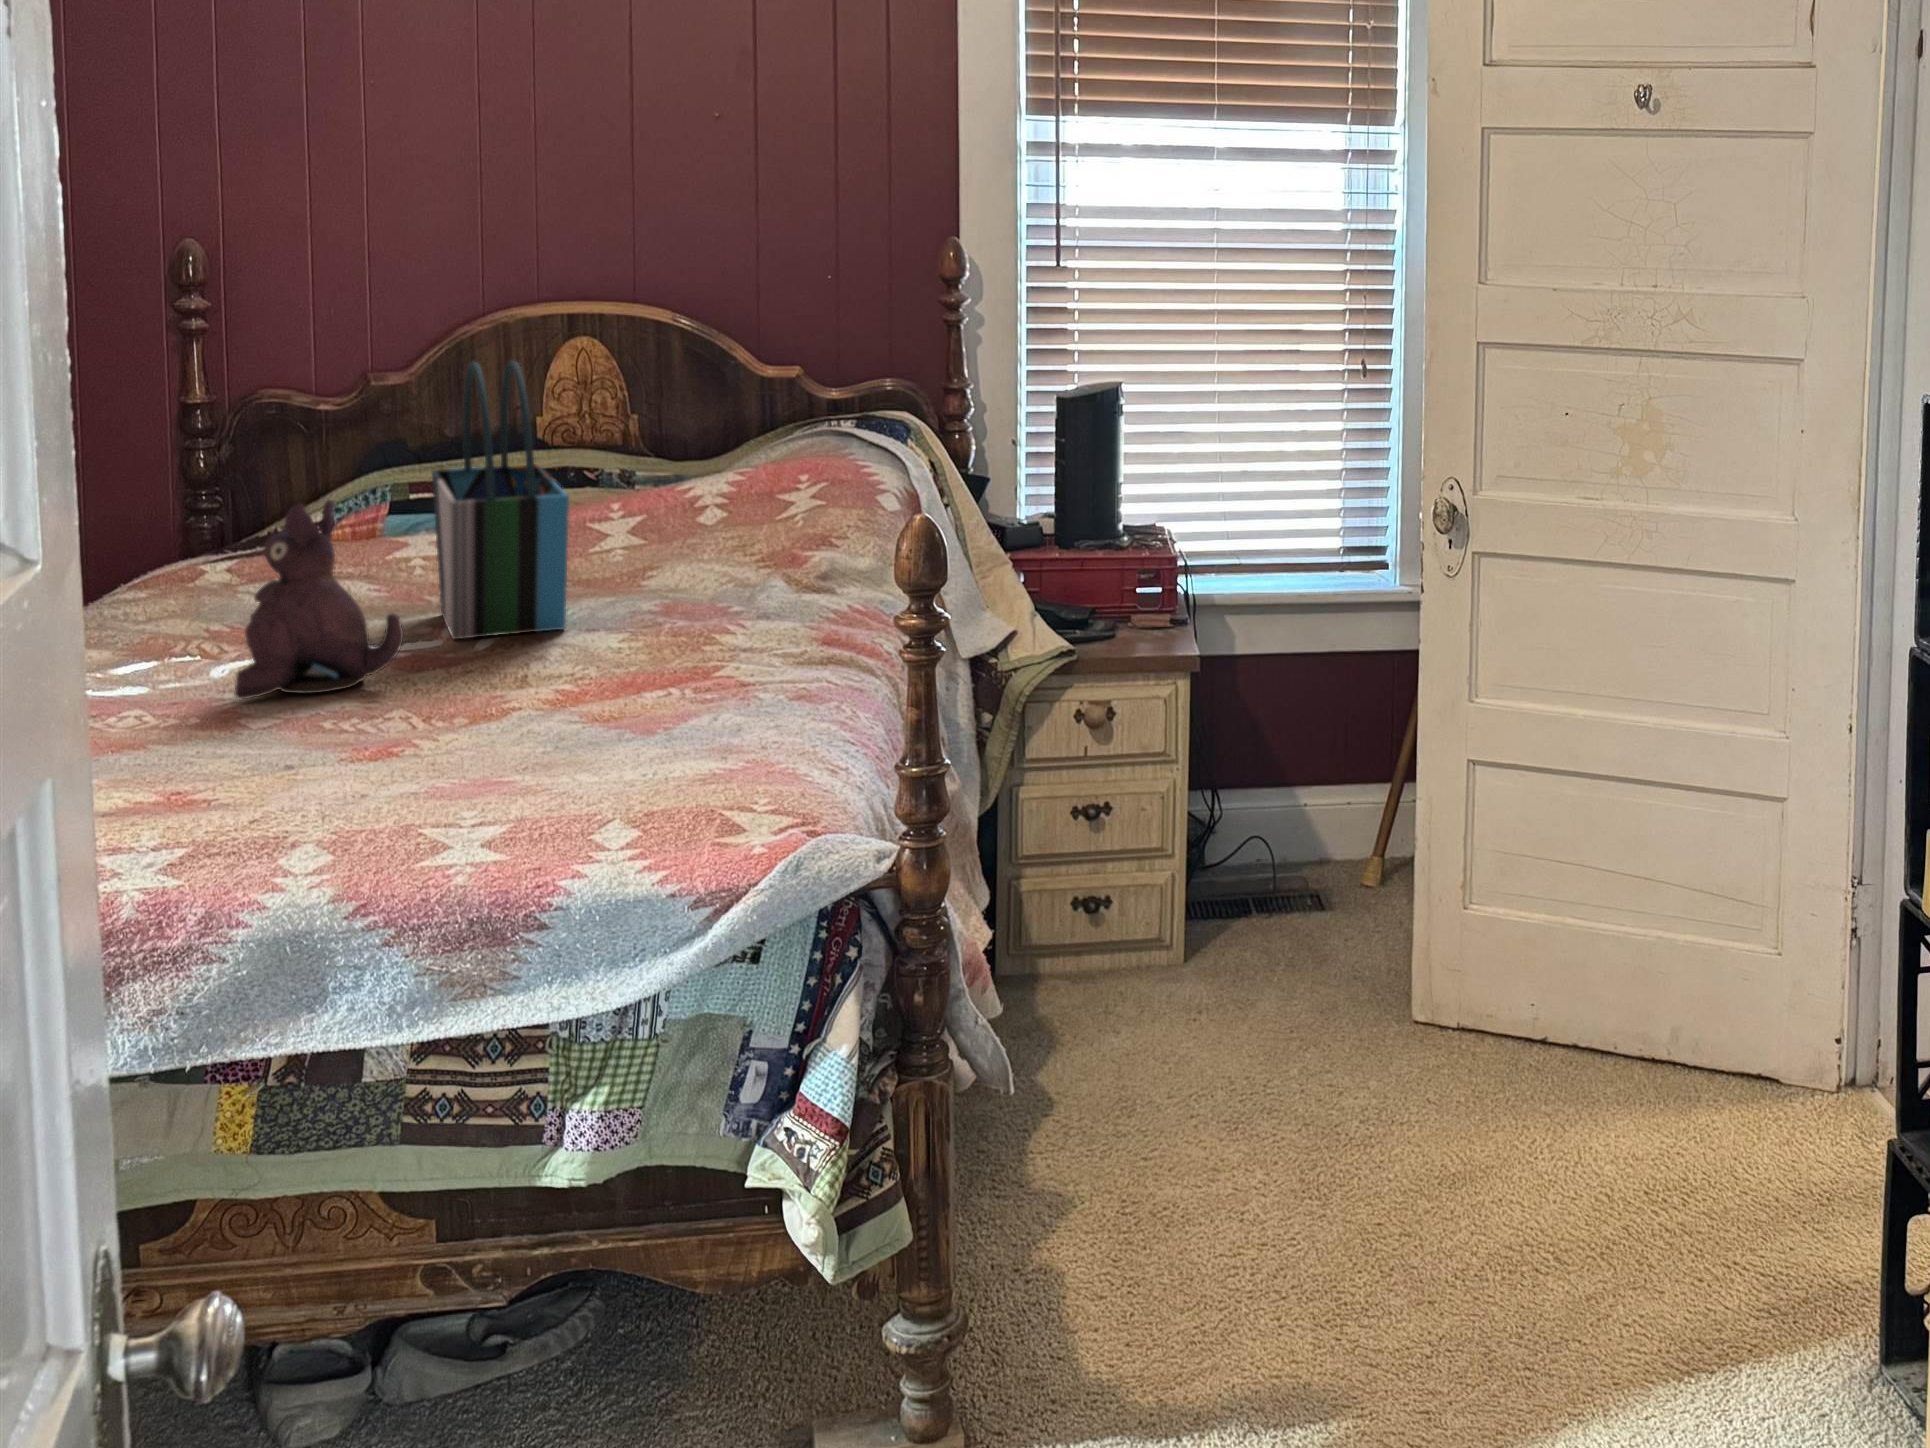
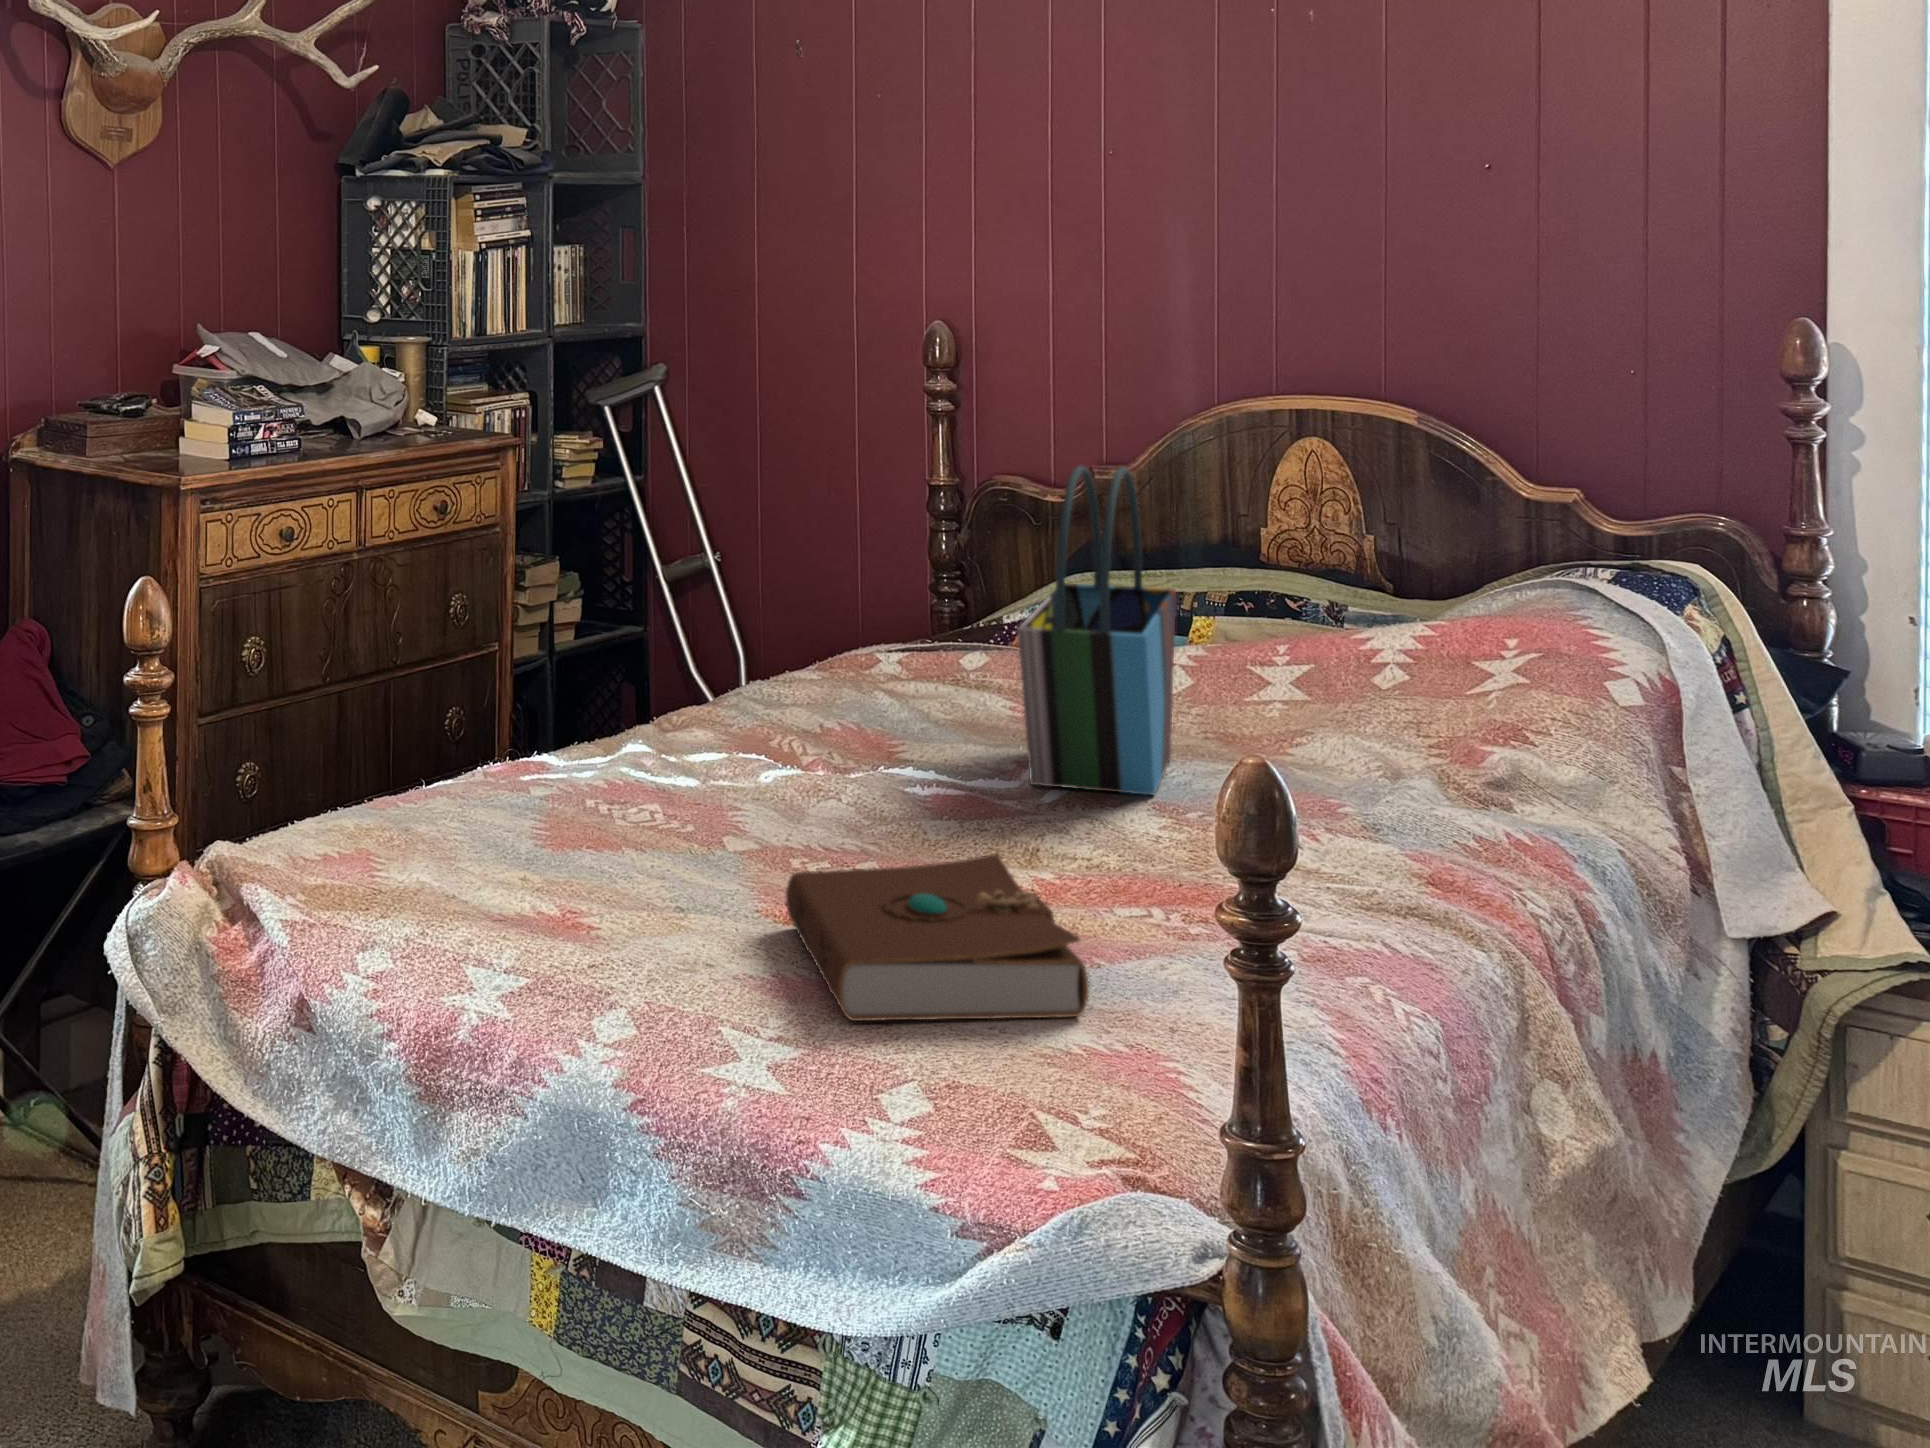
plush toy: present [235,500,403,699] -> none [775,611,932,823]
book: none [354,672,675,808] -> present [786,854,1089,1021]

